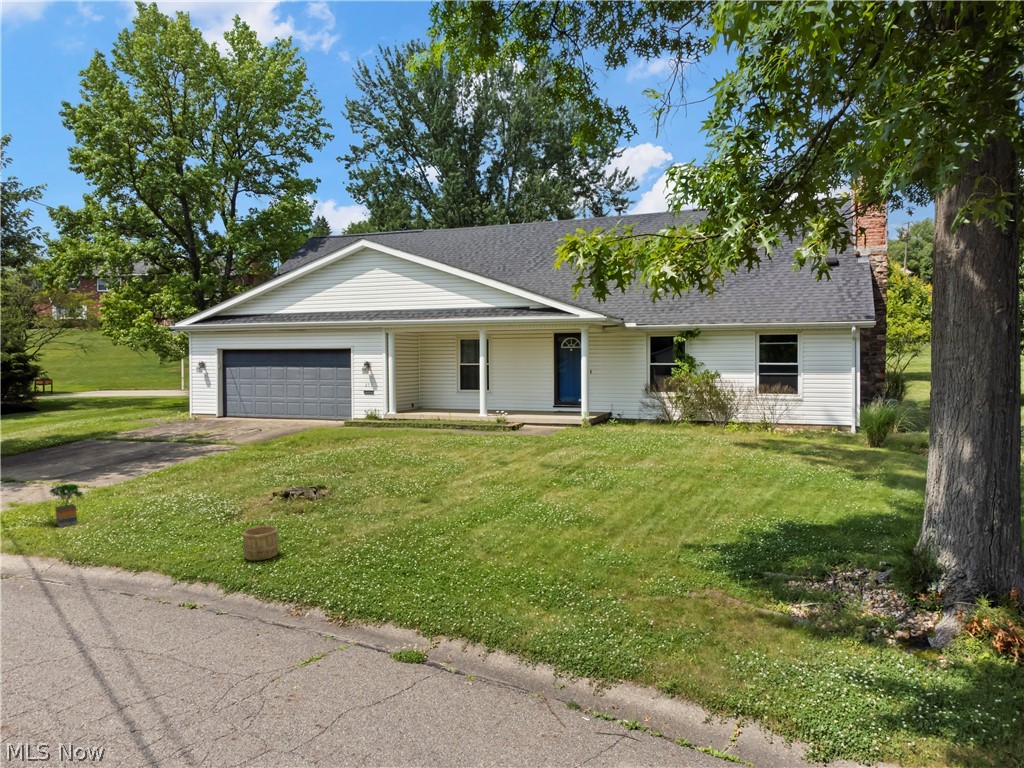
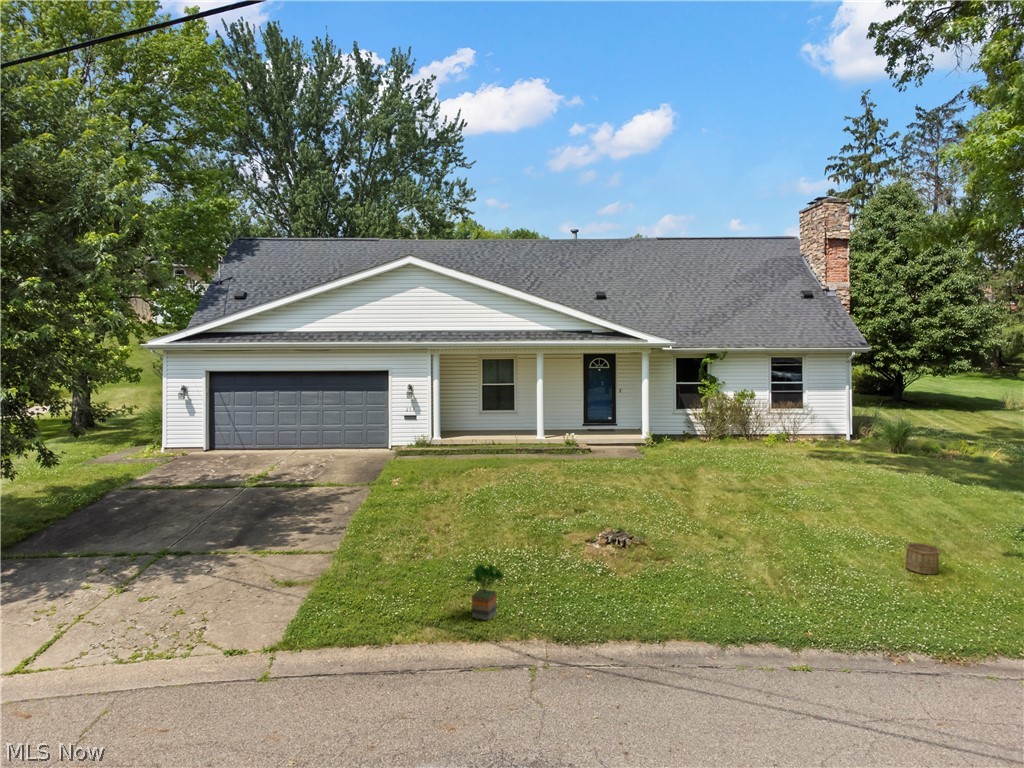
wooden bucket: present [242,525,278,560] -> present [905,543,941,575]

